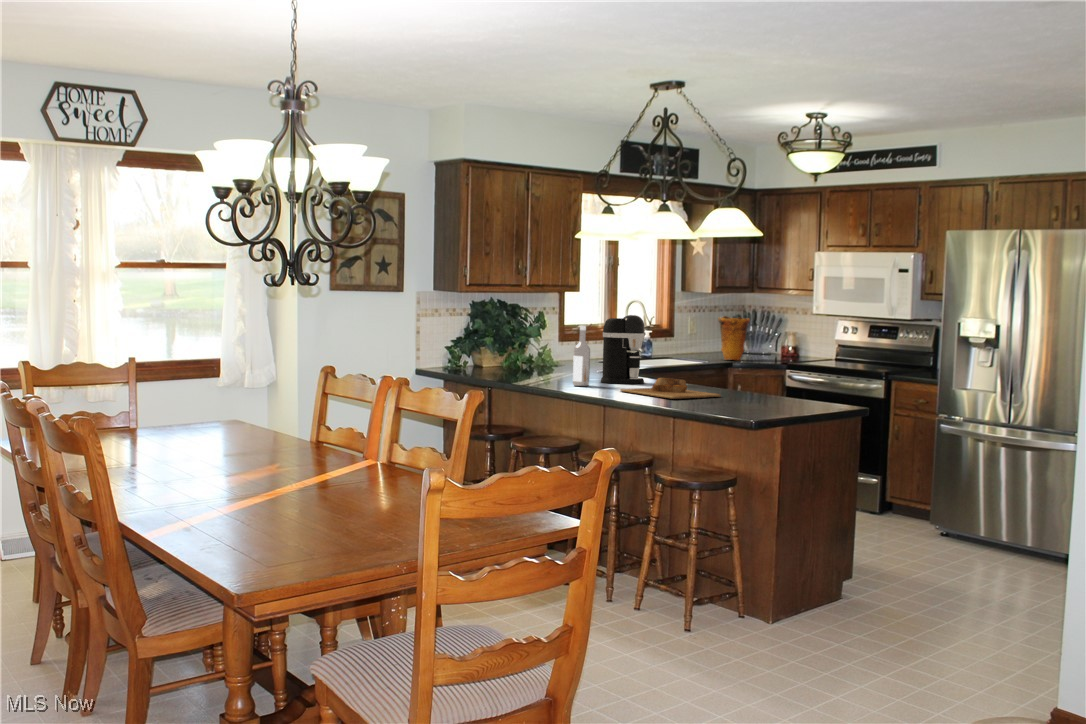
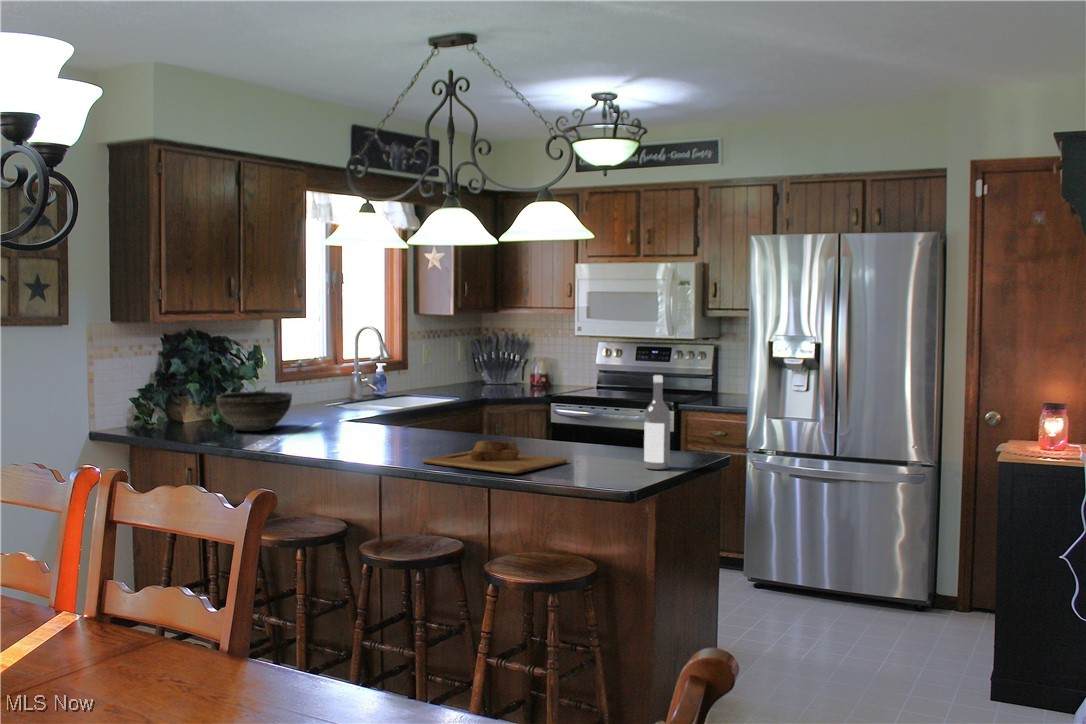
coffee maker: present [601,315,645,384] -> none [374,350,434,447]
vase: present [718,316,750,360] -> none [469,341,506,394]
wine bottle: present [573,326,590,386] -> present [644,375,670,470]
bowl: none [504,344,556,371] -> present [216,391,292,431]

